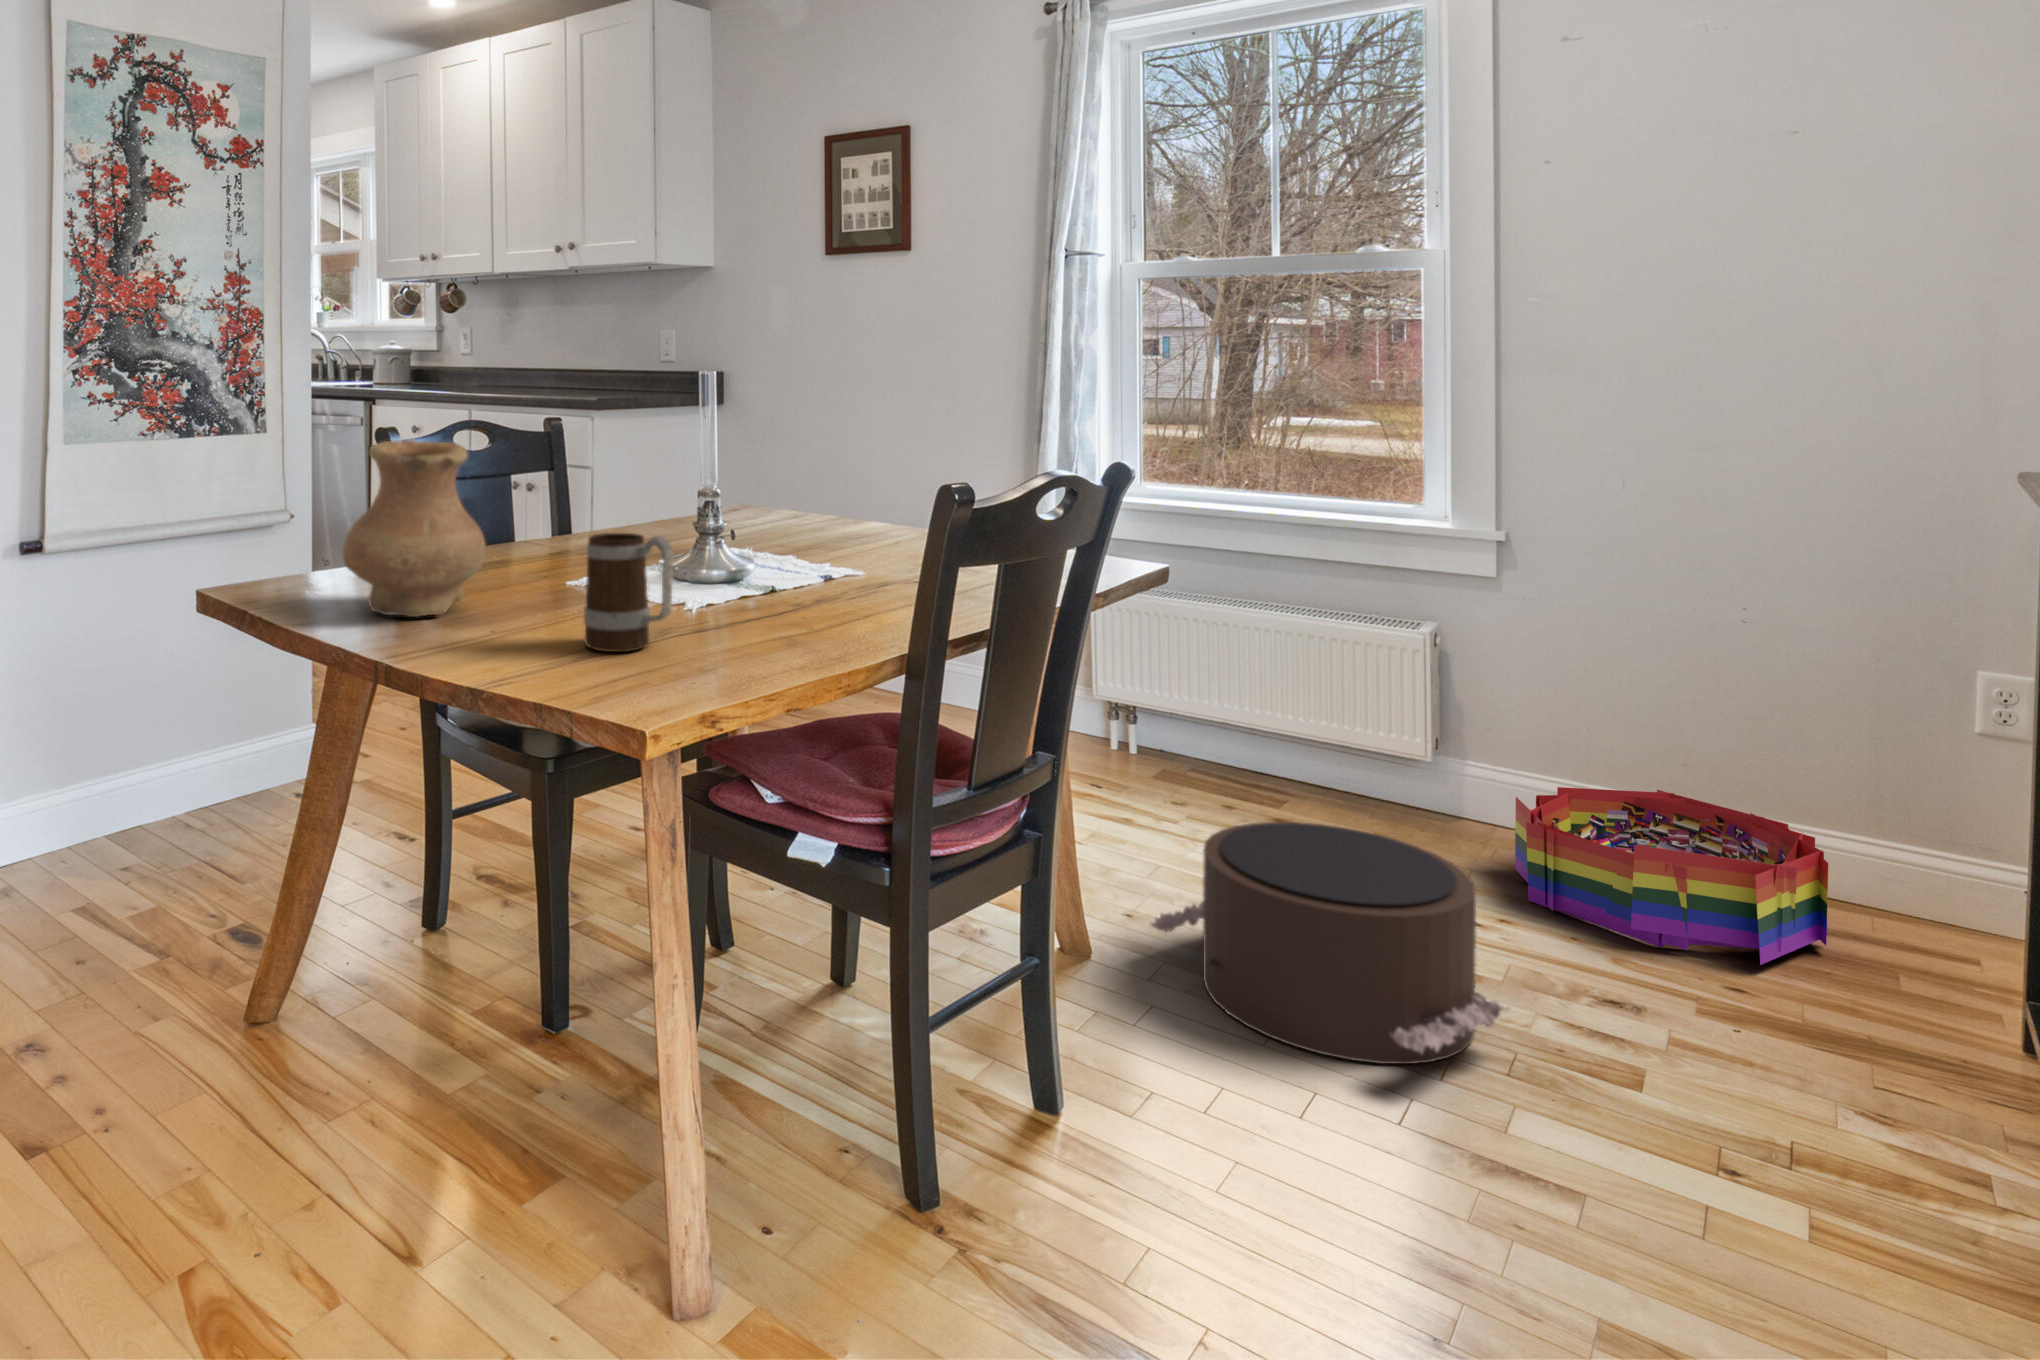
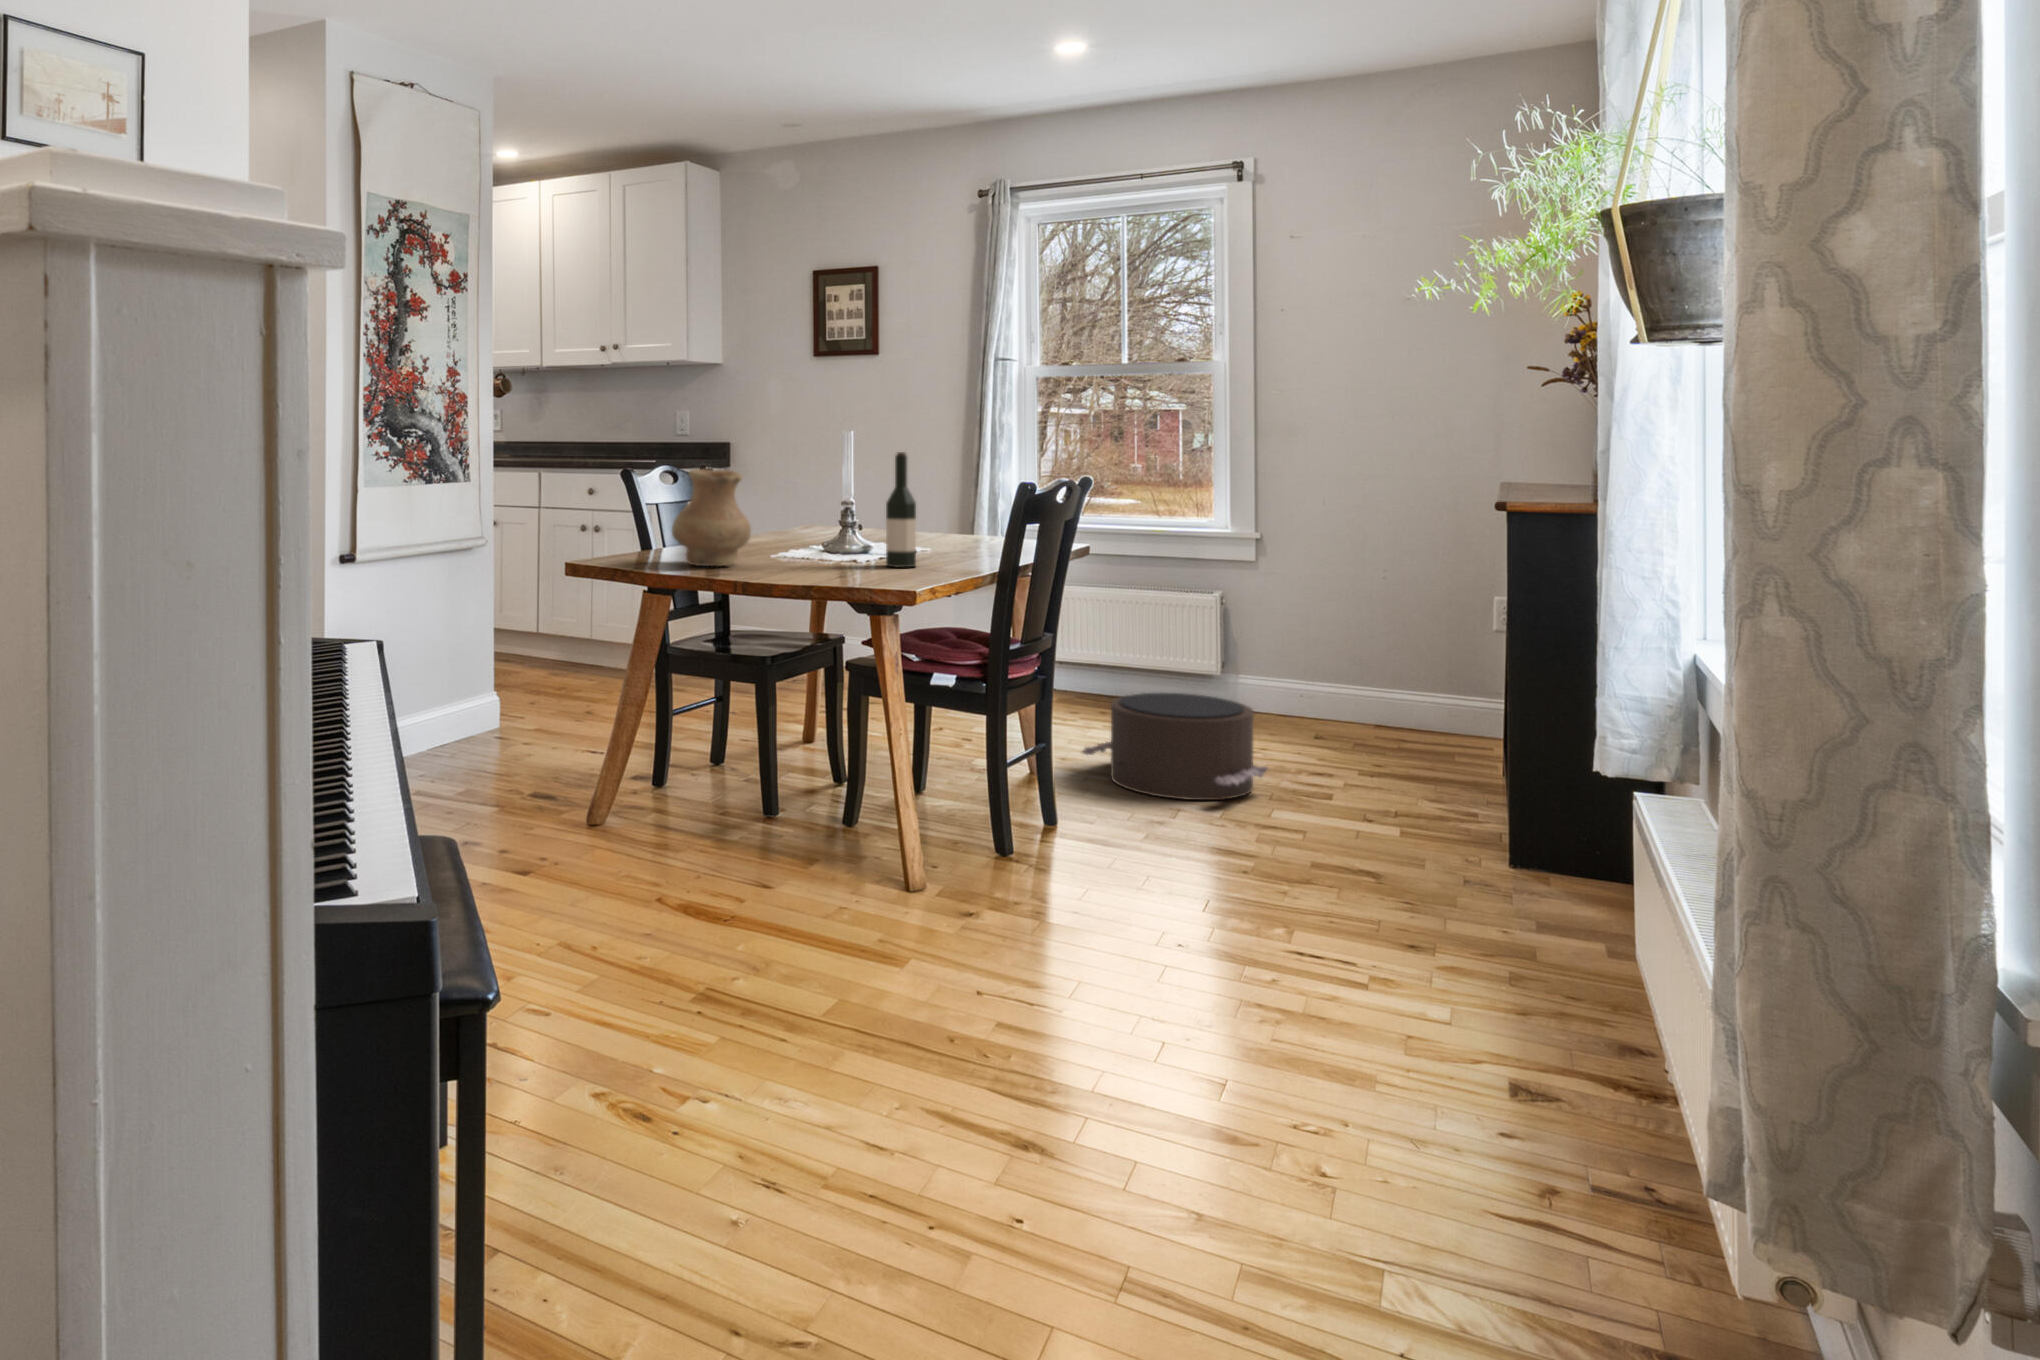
wine bottle: none [723,414,781,630] -> present [886,452,916,568]
mug: present [584,533,674,652] -> none [829,514,879,575]
storage bin: present [1515,787,1828,965] -> none [1269,680,1427,756]

